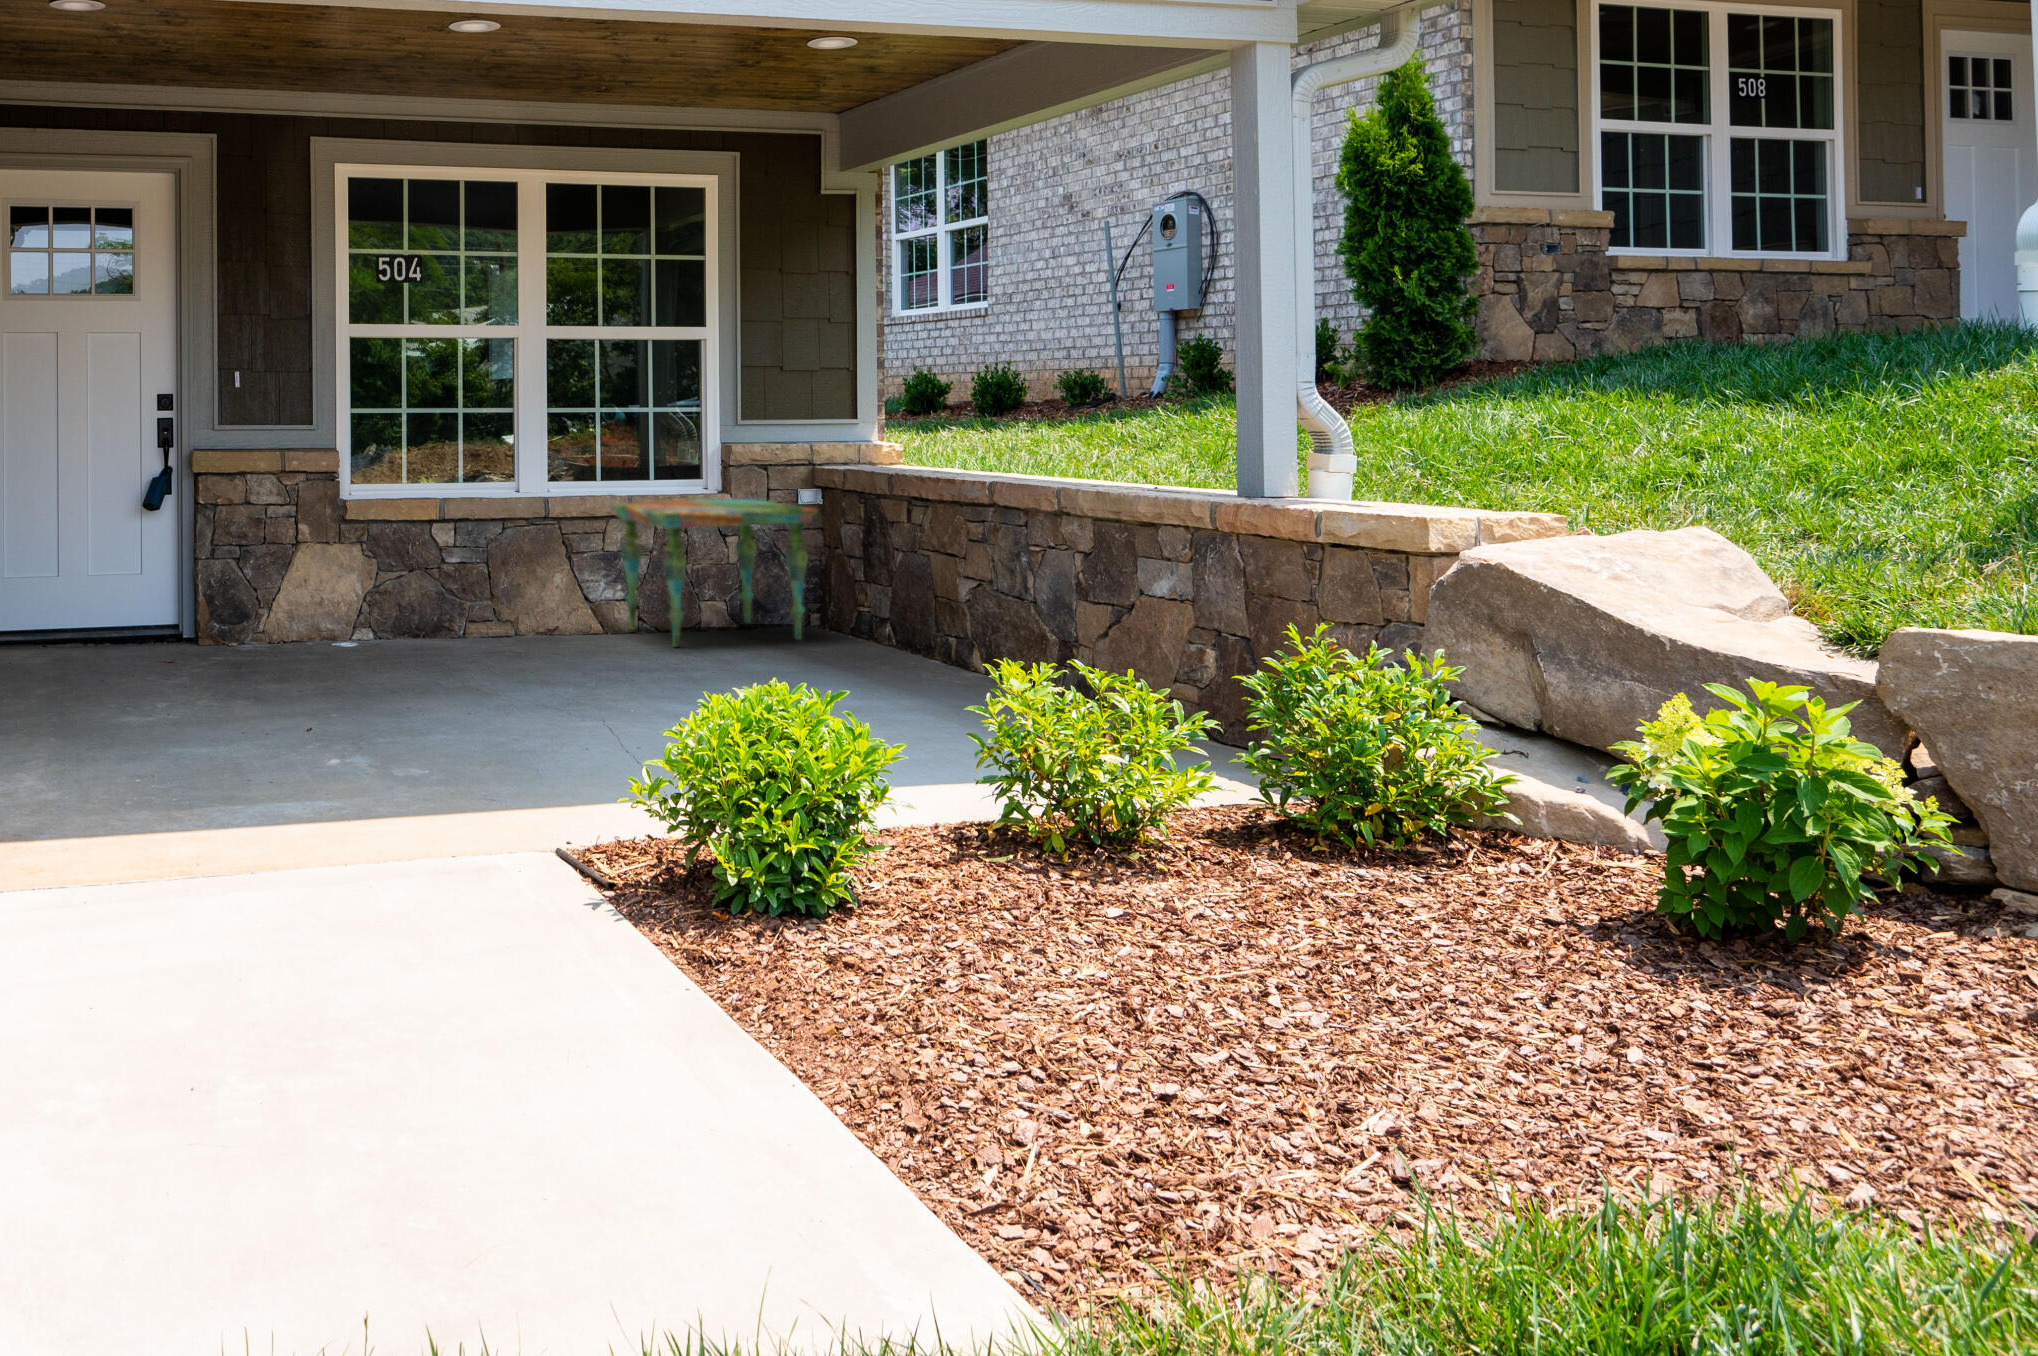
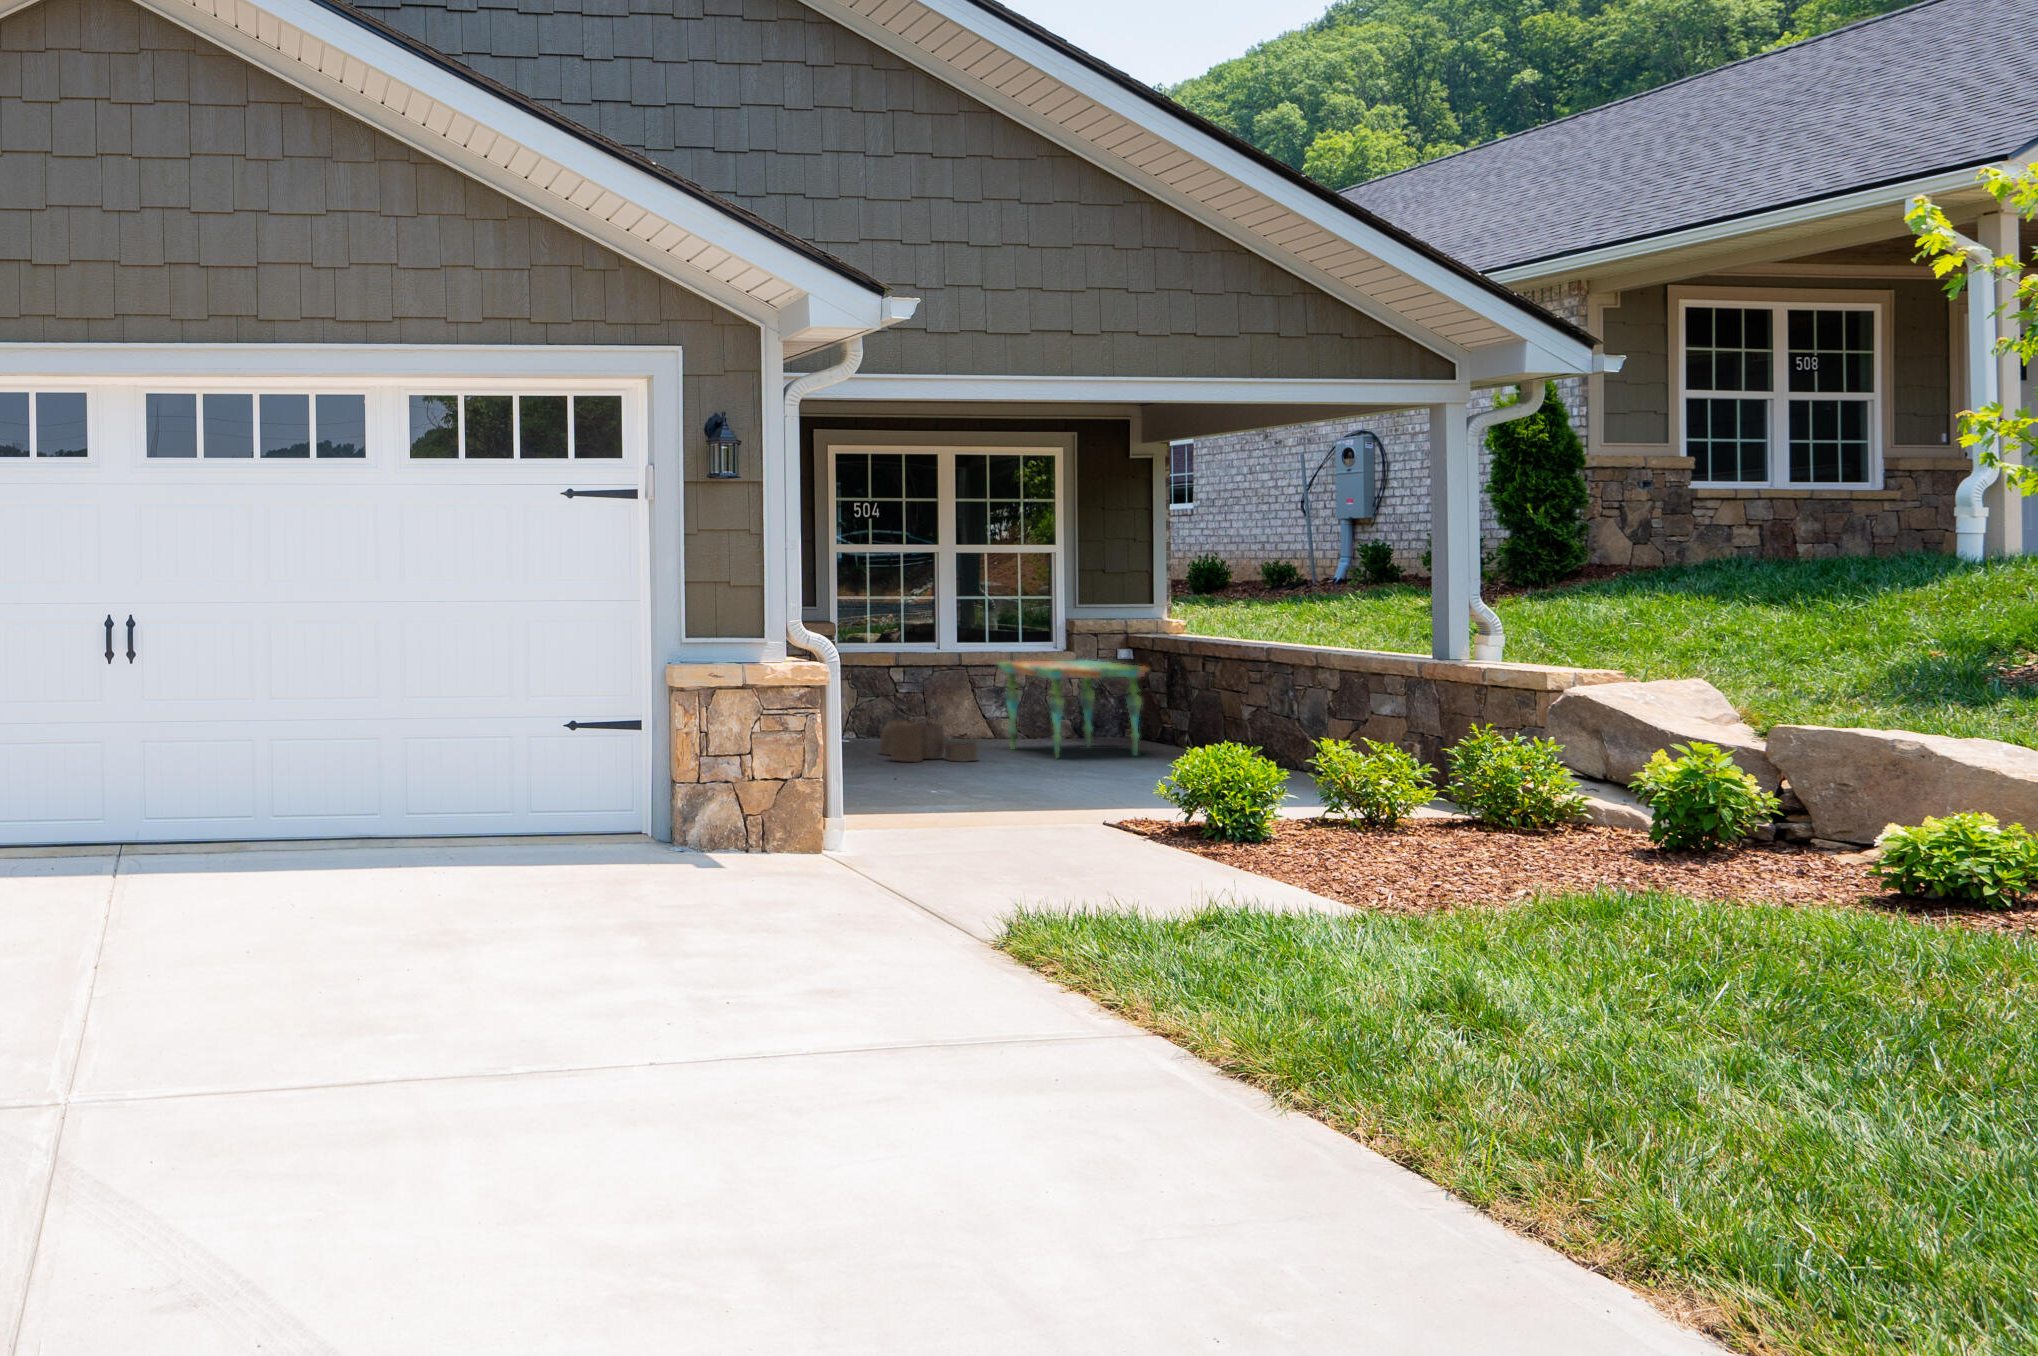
woven basket: none [418,587,553,658] -> present [880,719,978,762]

